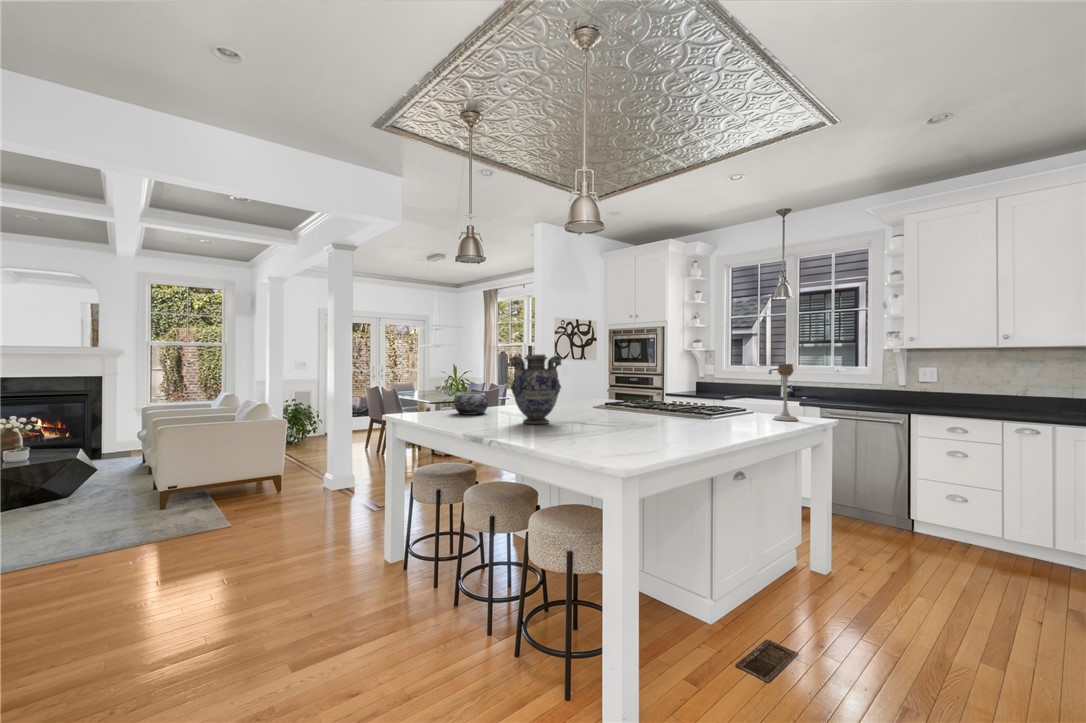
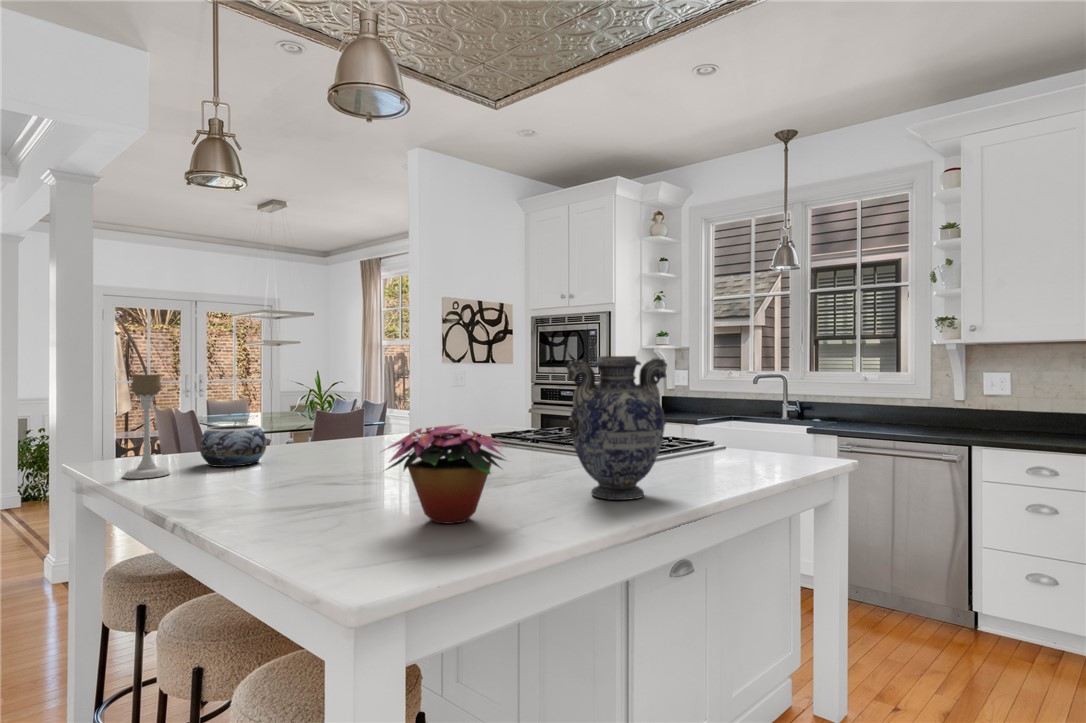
vase: present [510,354,562,424] -> present [566,356,667,500]
candle holder: present [773,364,798,421] -> present [123,375,170,479]
flower arrangement: none [583,388,655,437] -> present [383,425,506,524]

